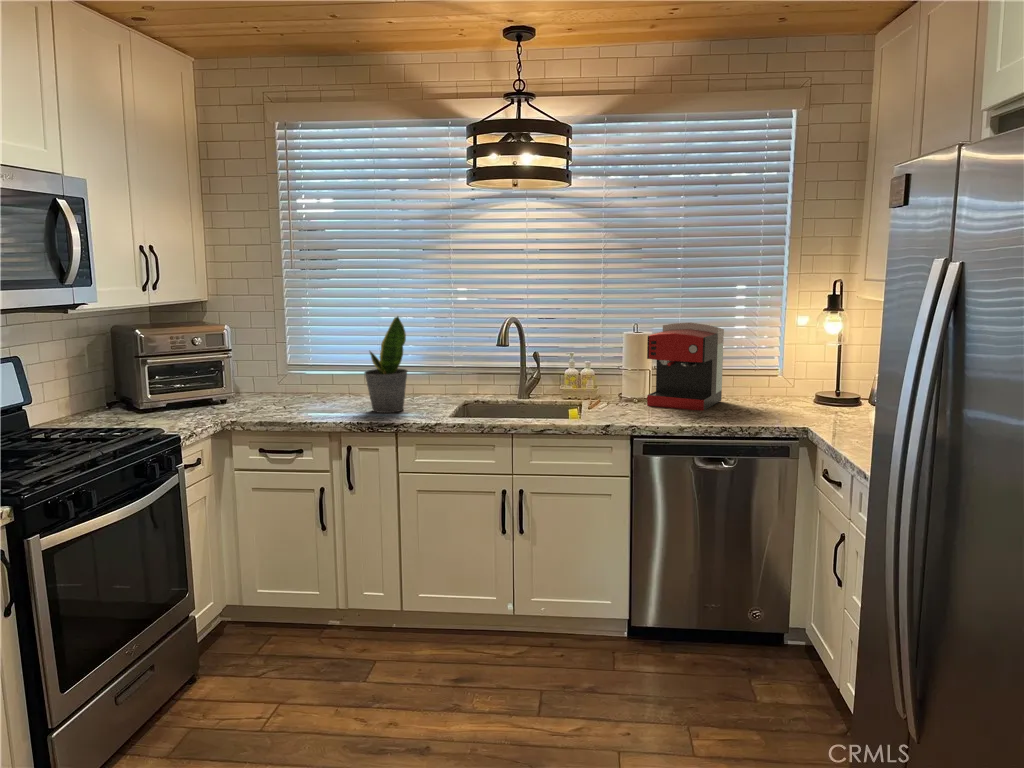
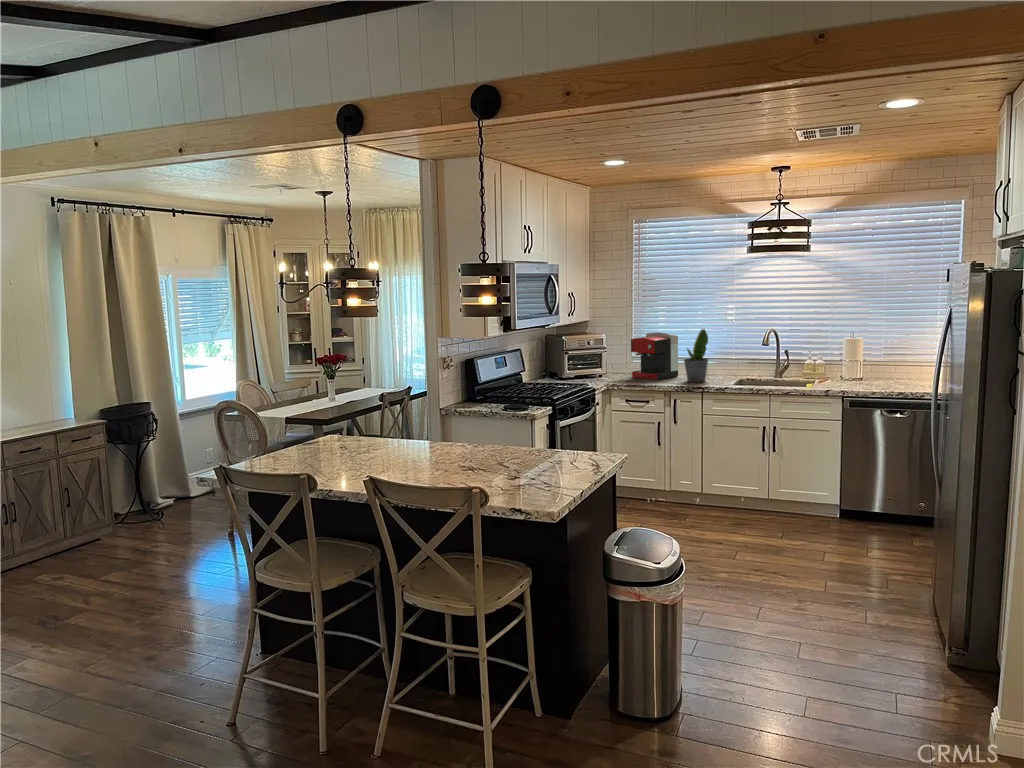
coffee maker: present [647,323,724,411] -> present [631,332,678,380]

